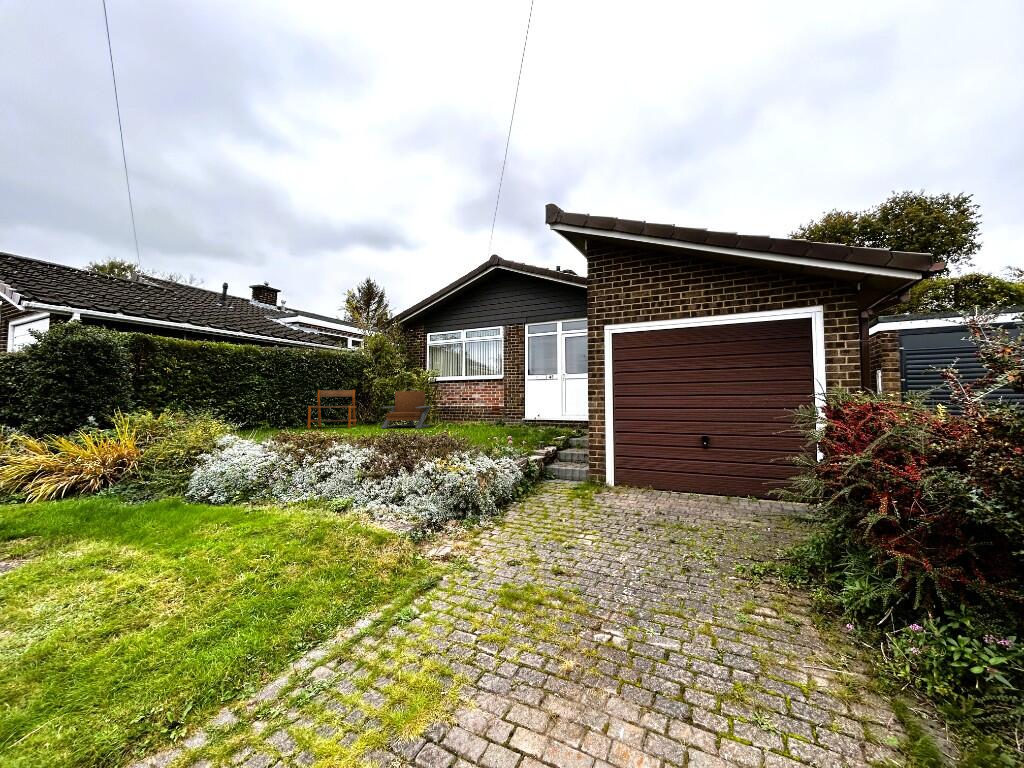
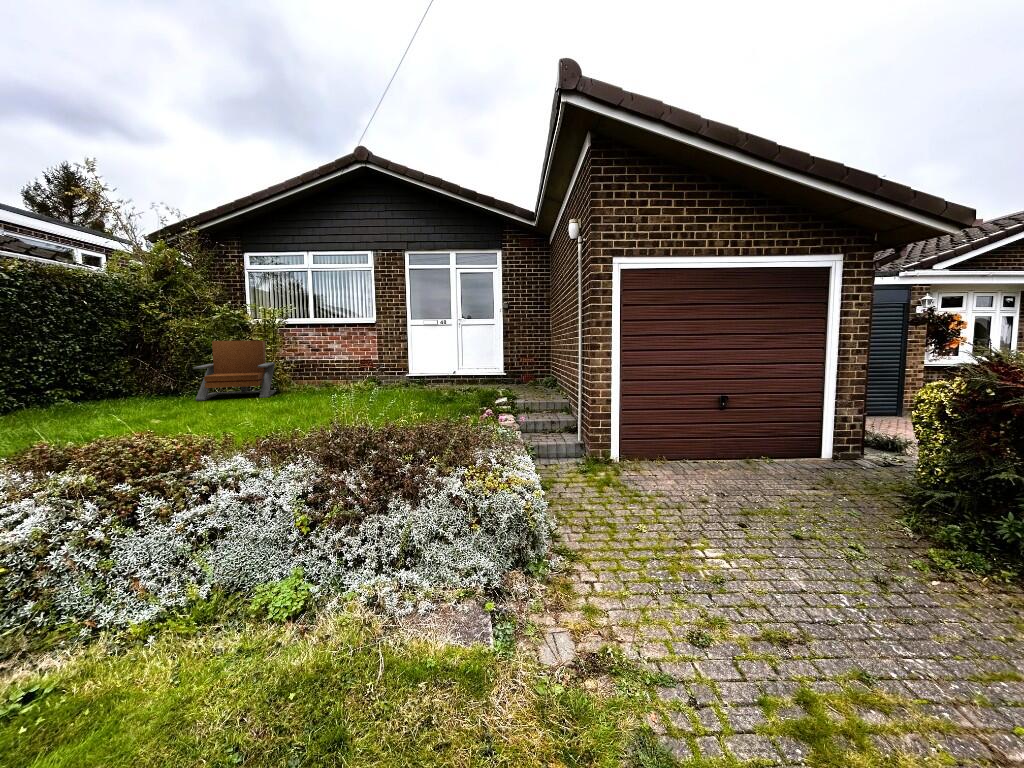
bench: present [308,390,357,429] -> none [29,338,137,409]

